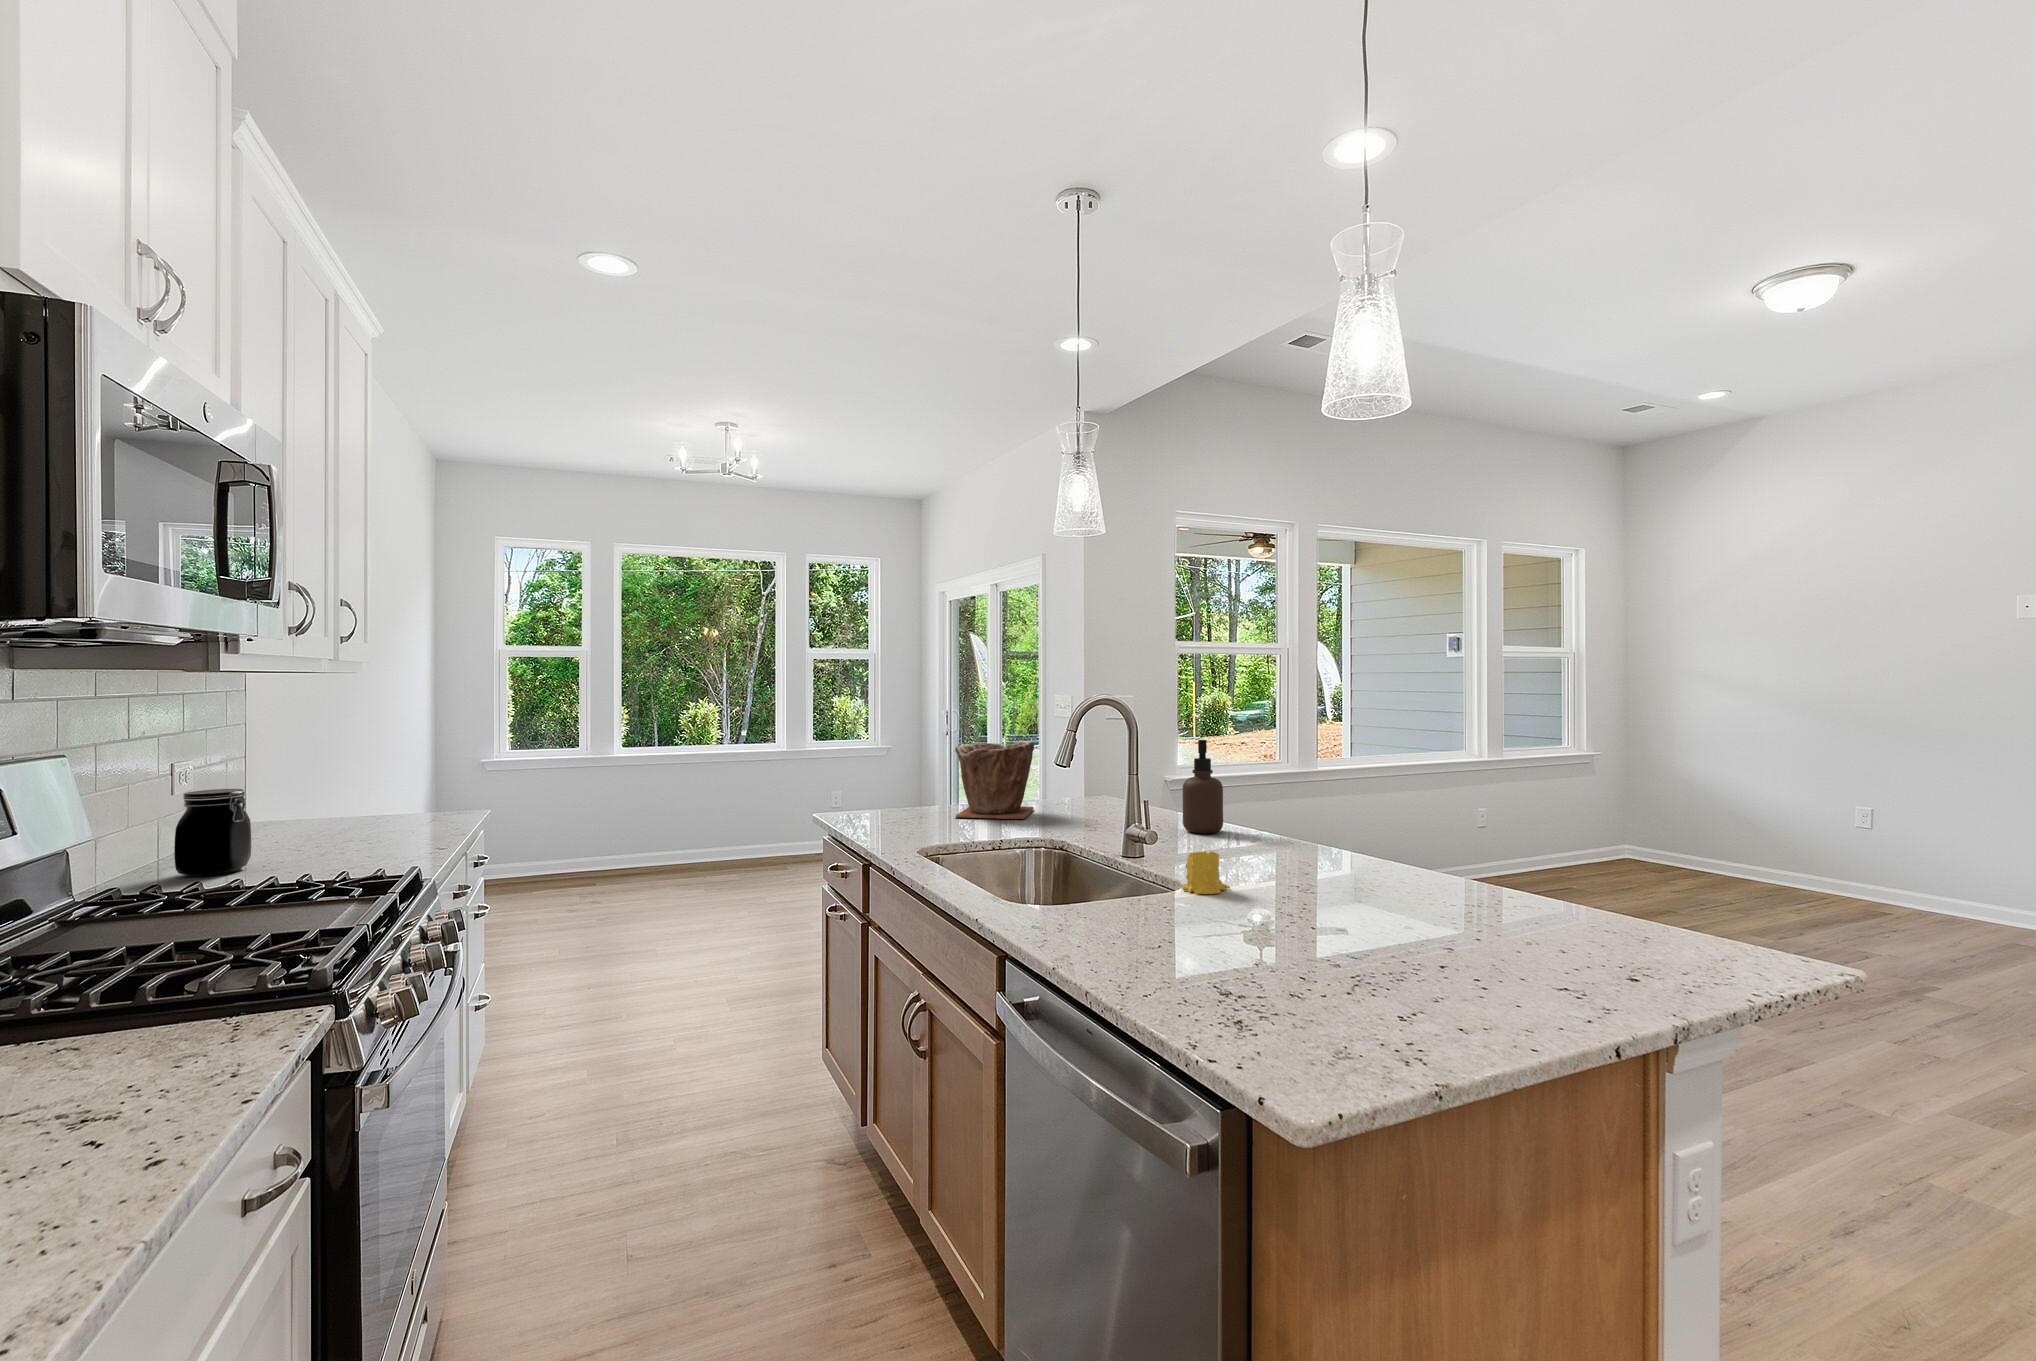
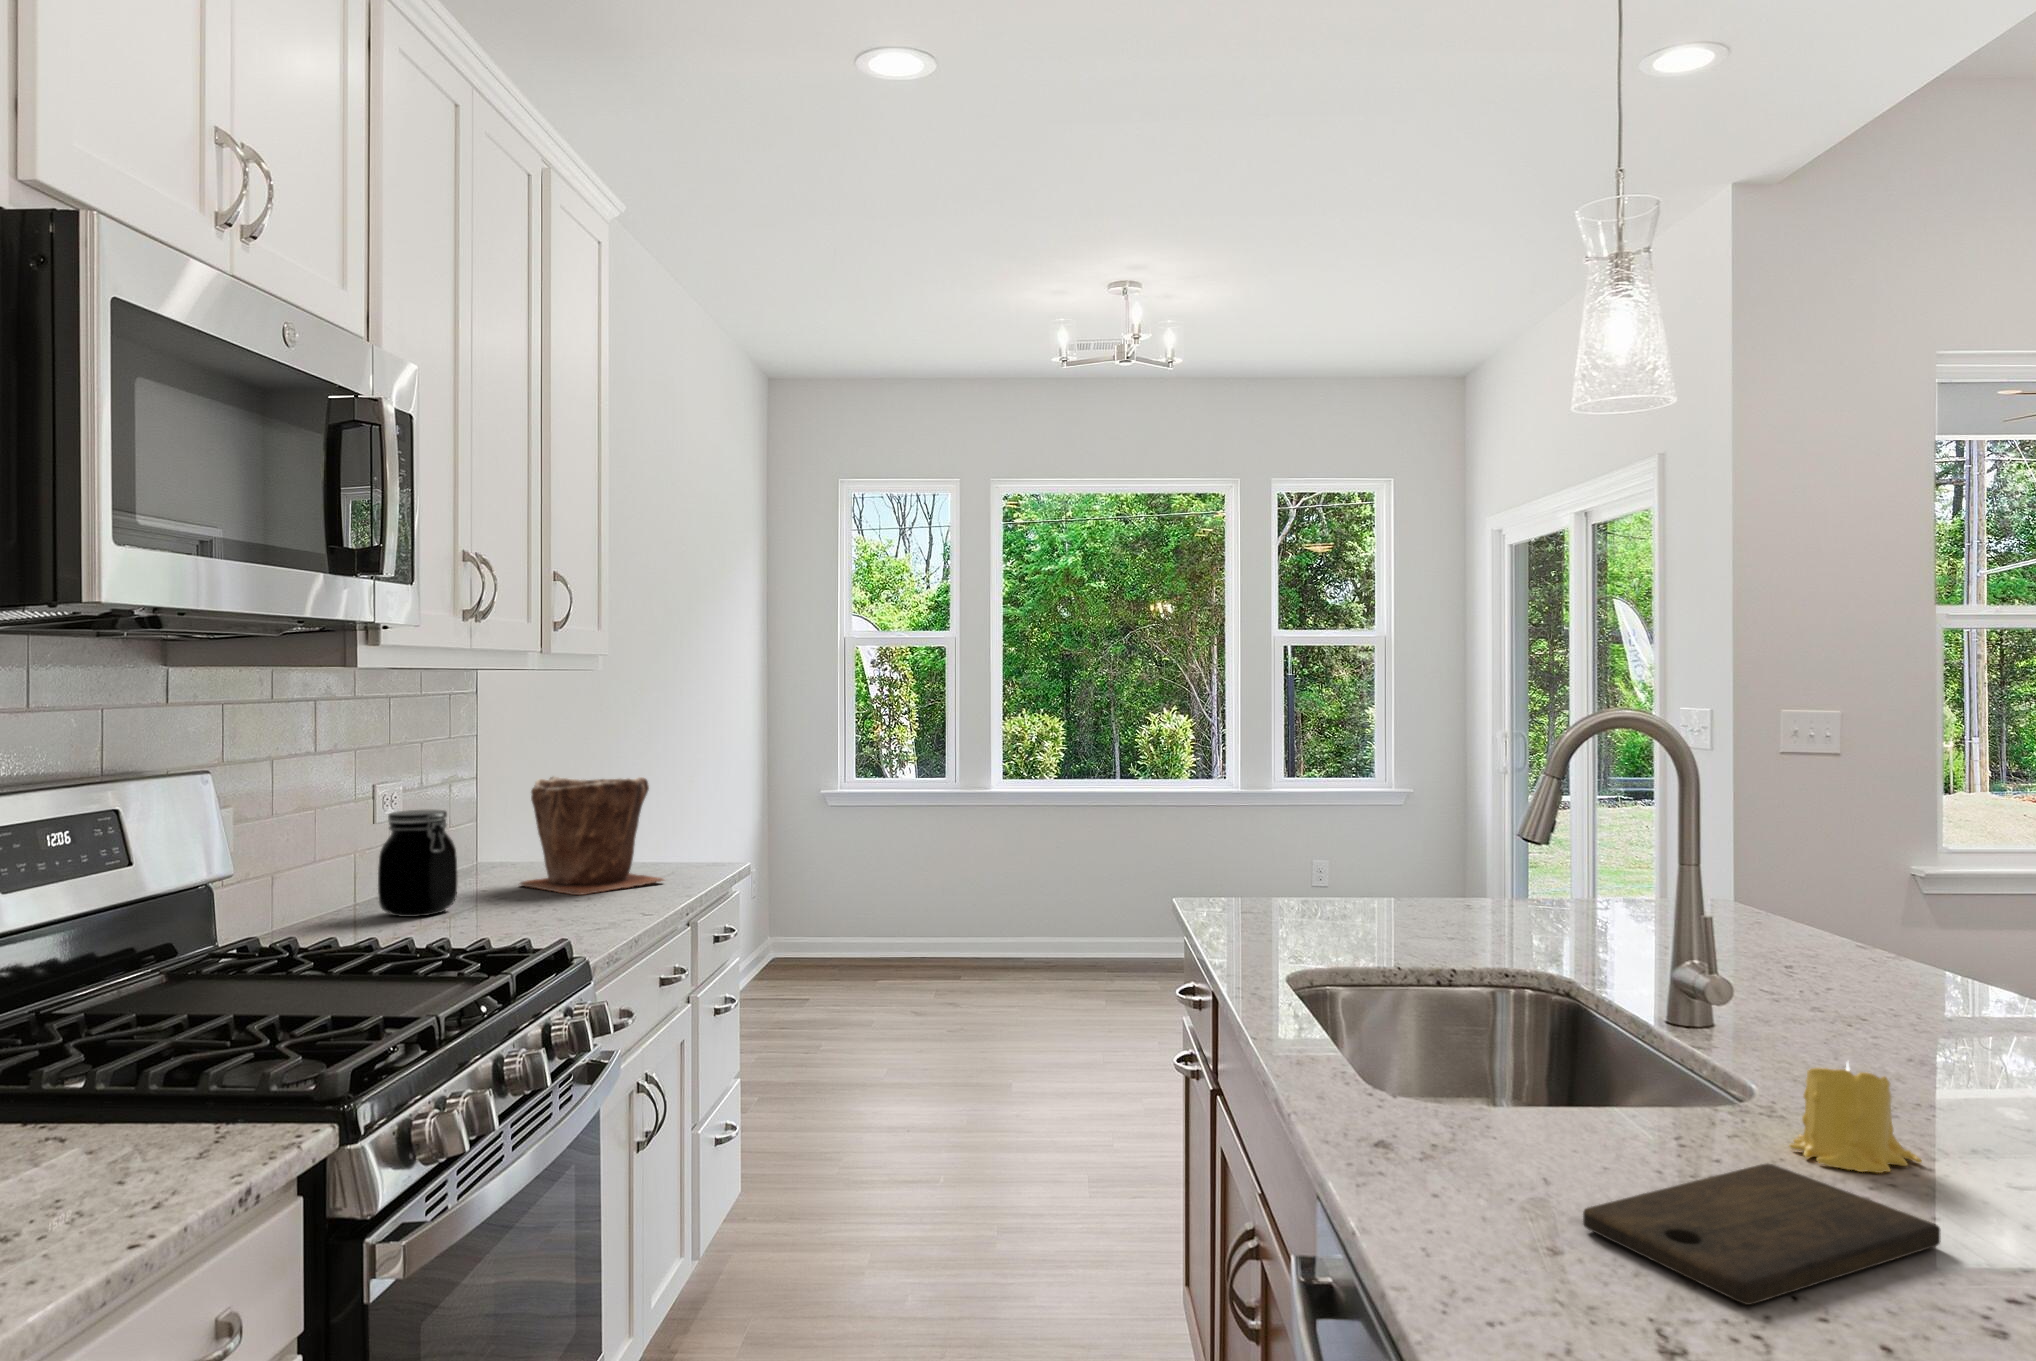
soap dispenser: present [1182,740,1223,833] -> none [1876,804,1981,1010]
plant pot: present [955,741,1034,819] -> present [520,776,664,895]
cutting board: none [1124,894,1249,942] -> present [1583,1163,1940,1305]

